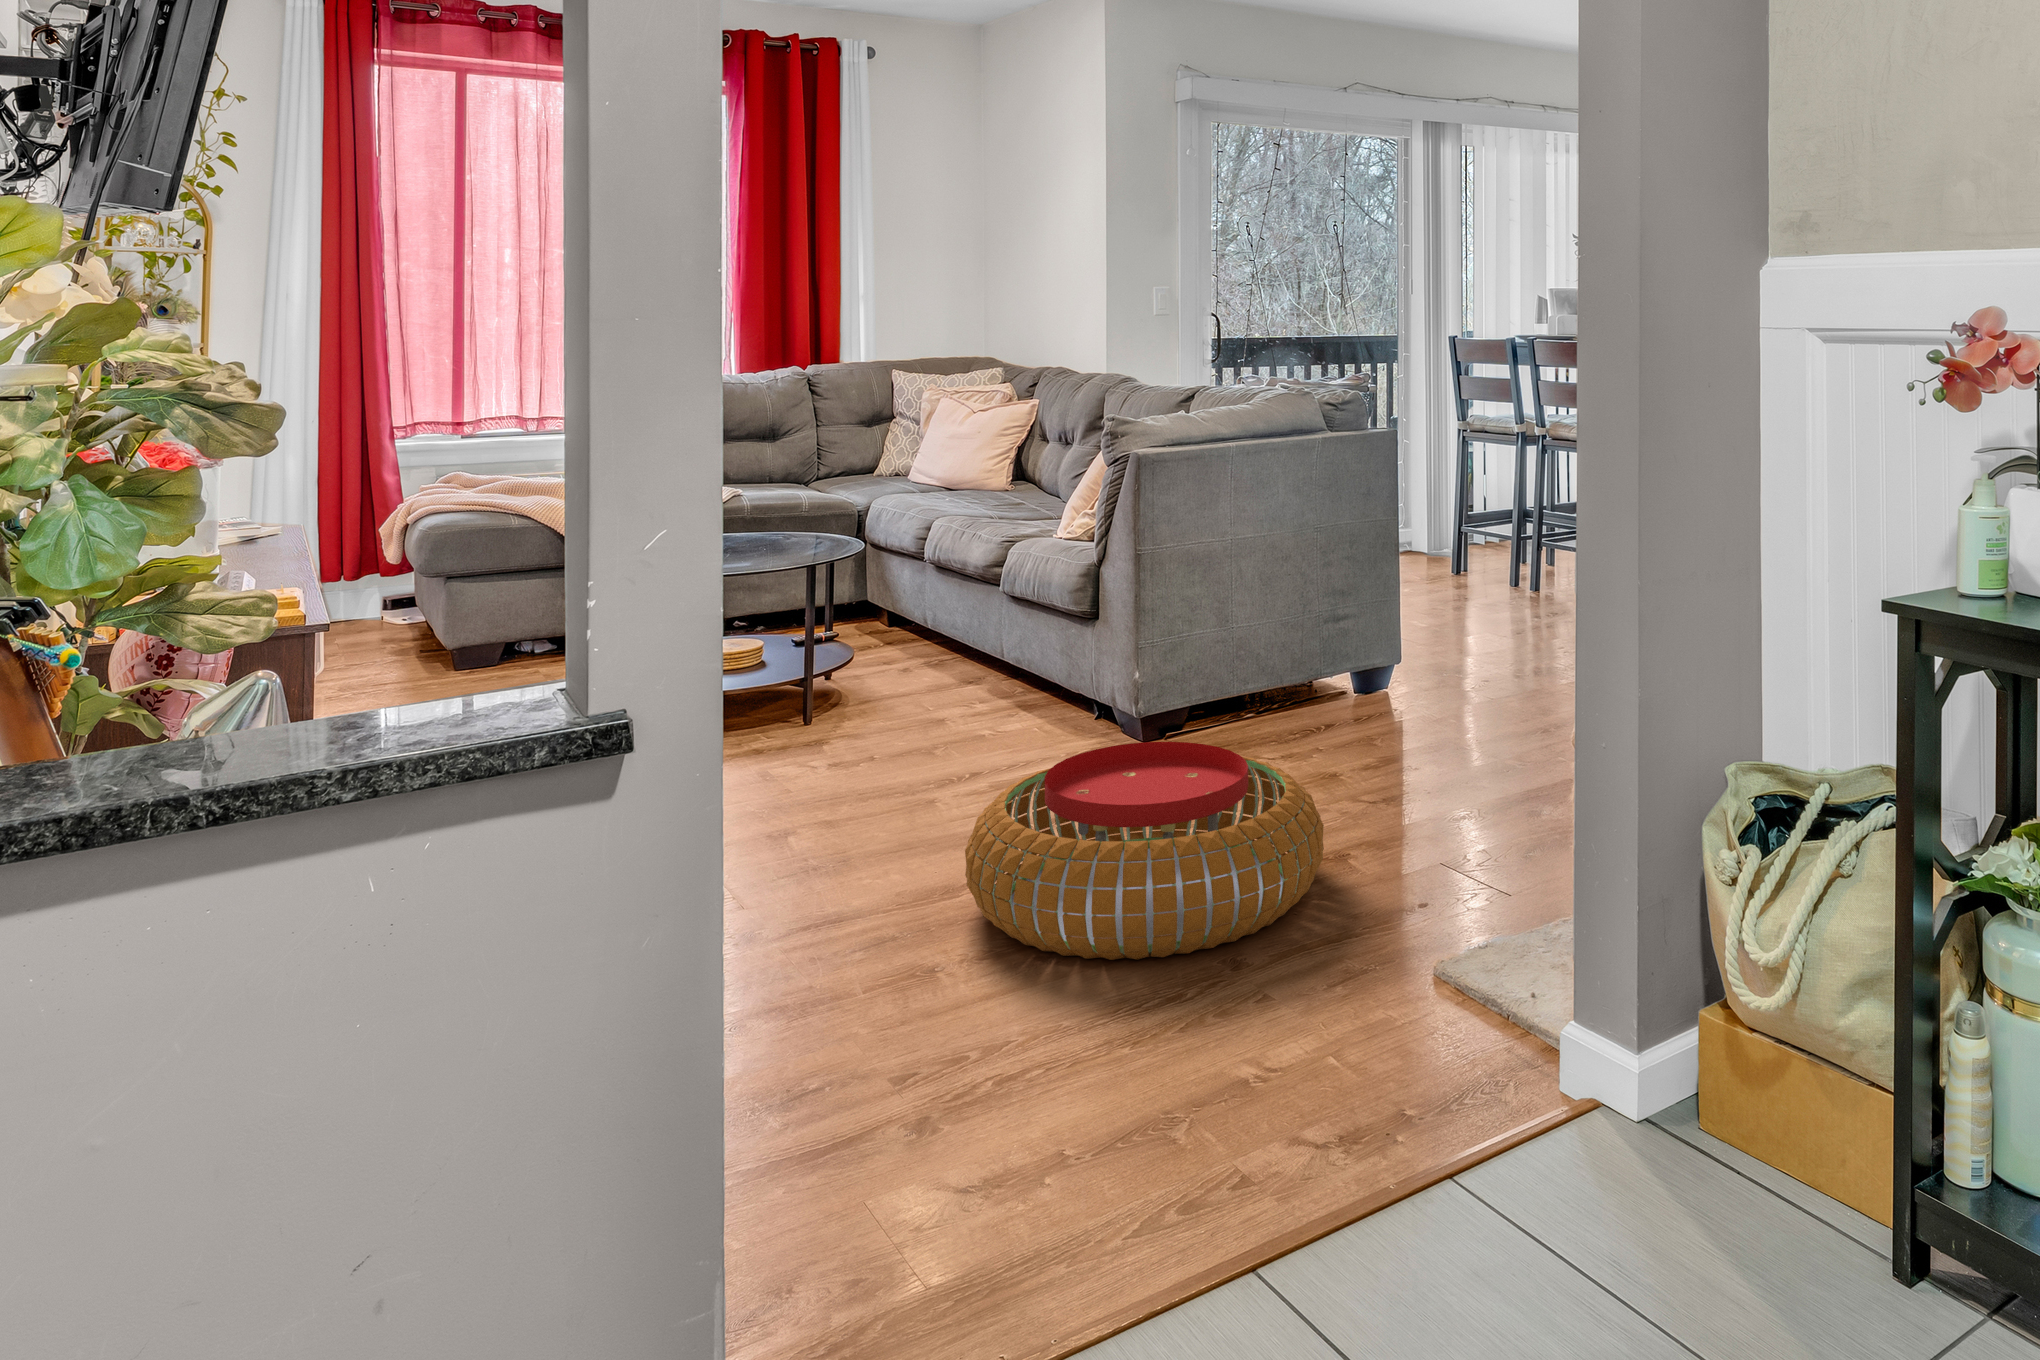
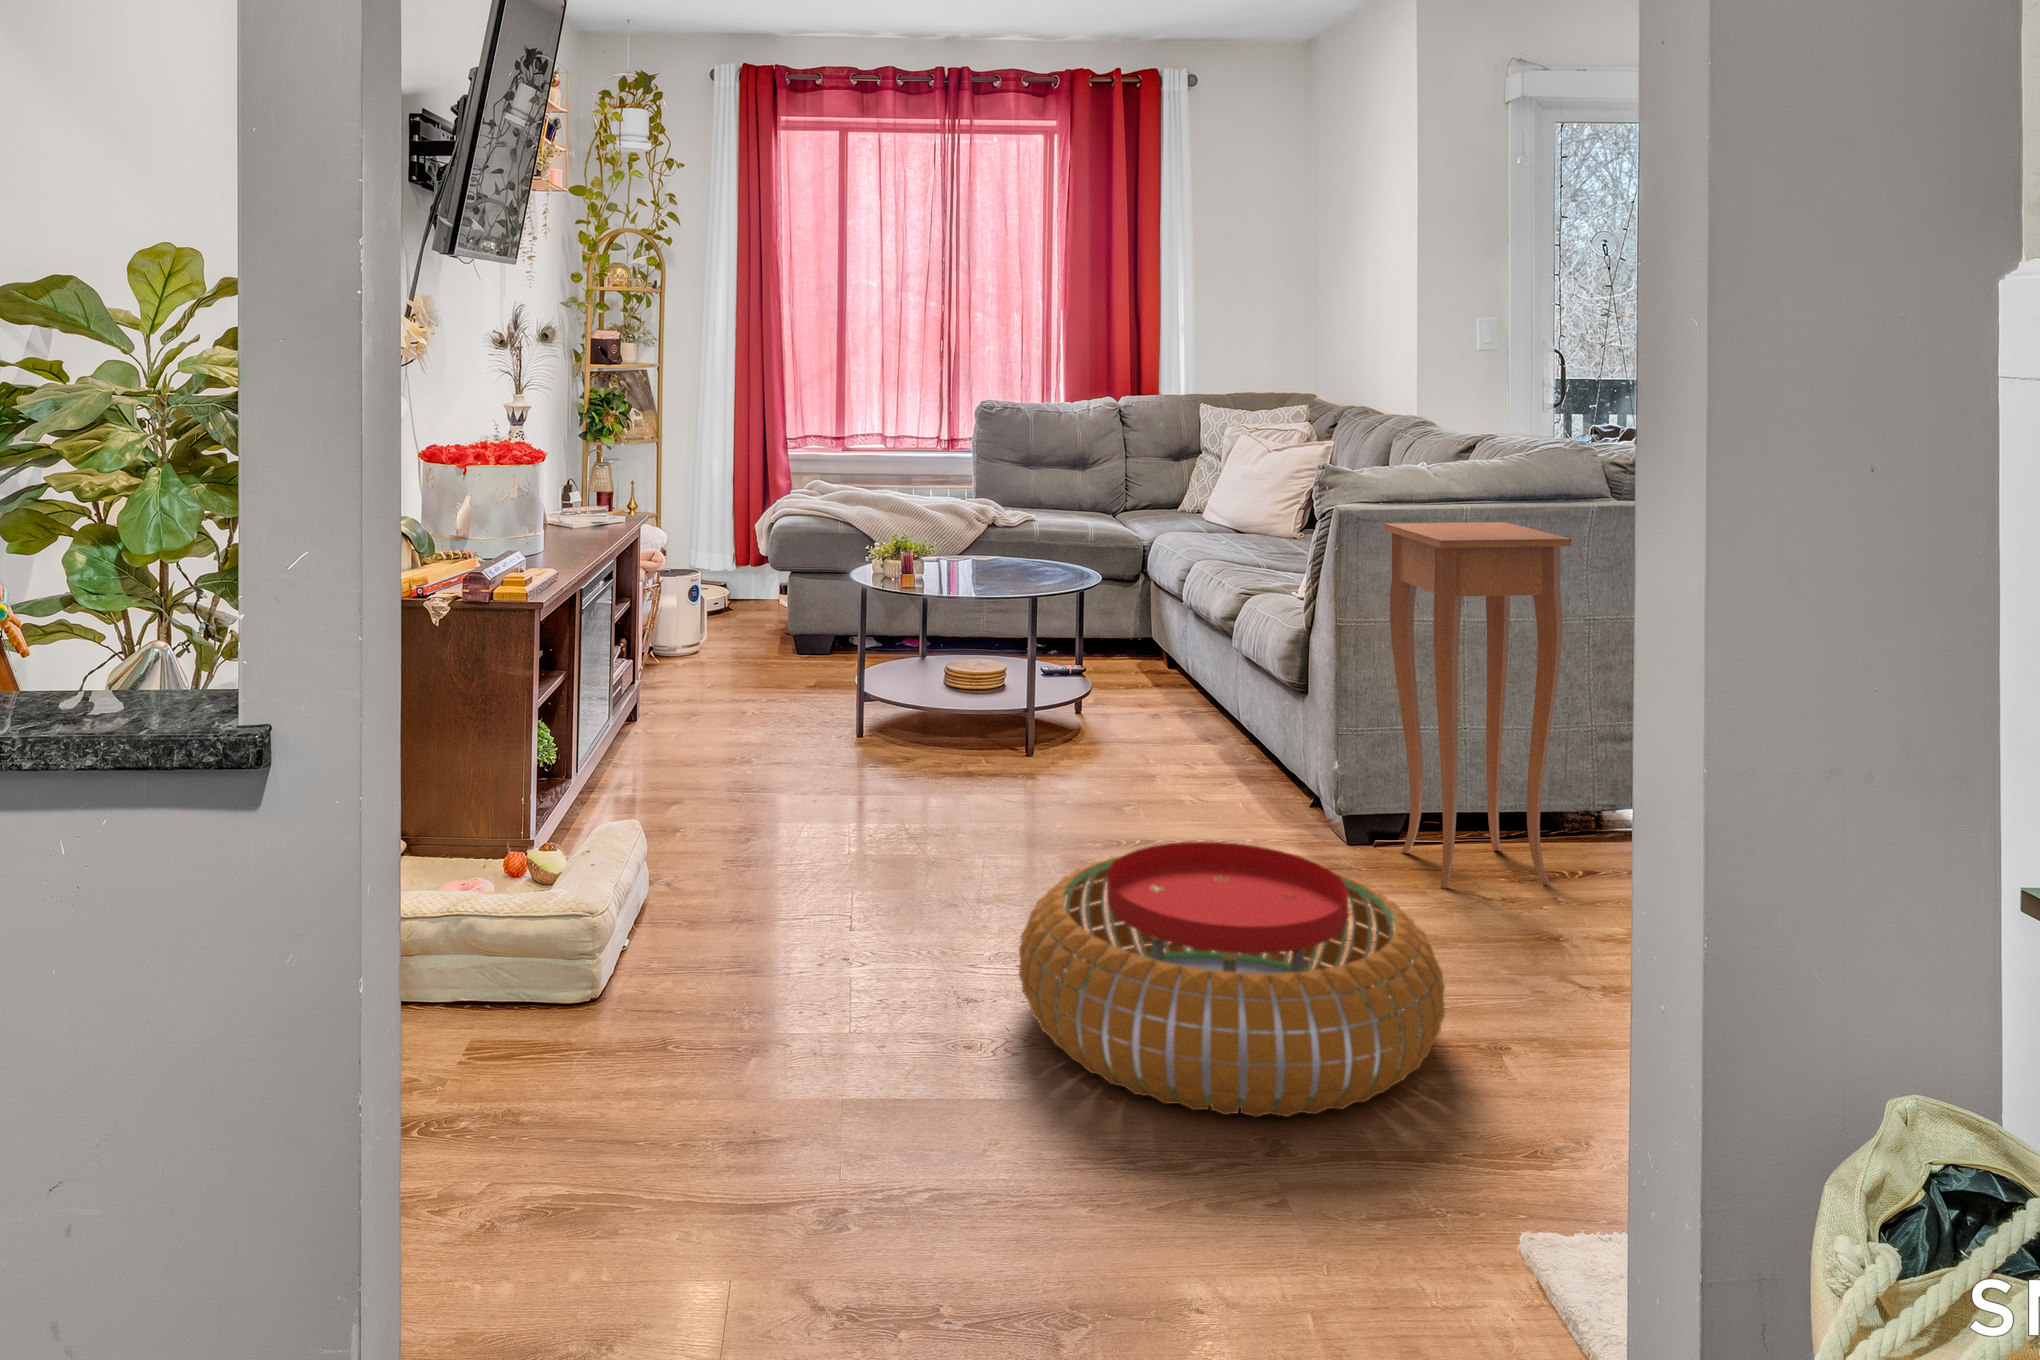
side table: none [1181,457,1332,760] -> present [1384,522,1572,889]

